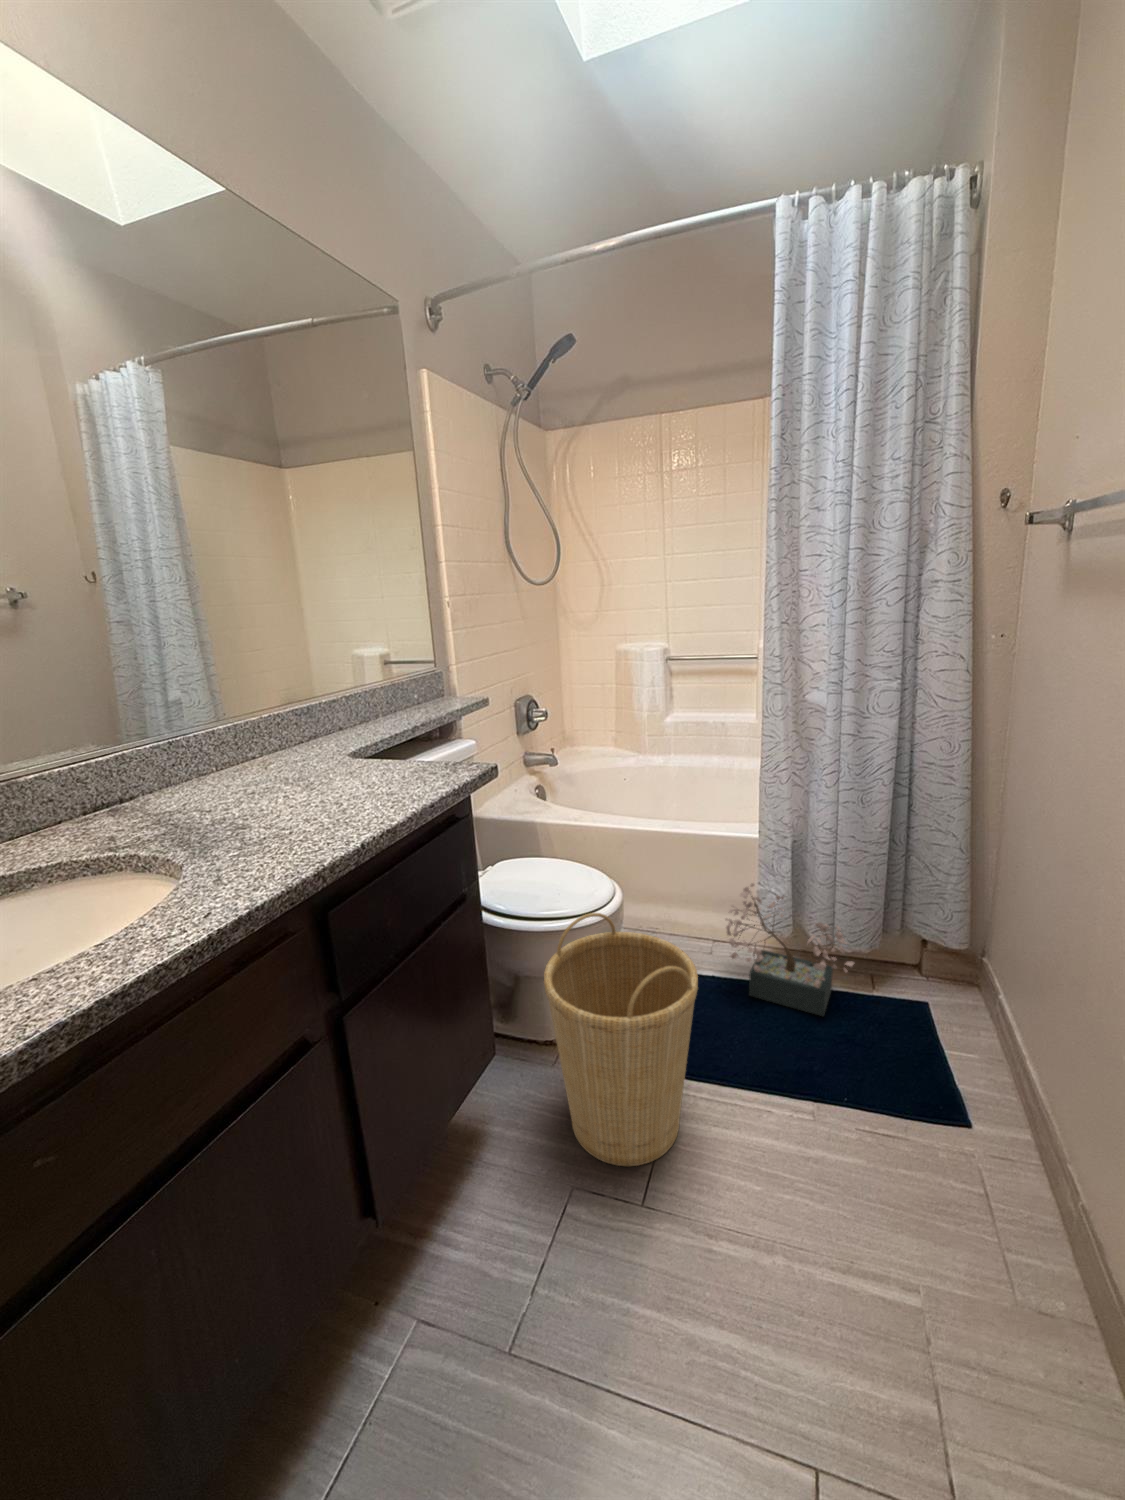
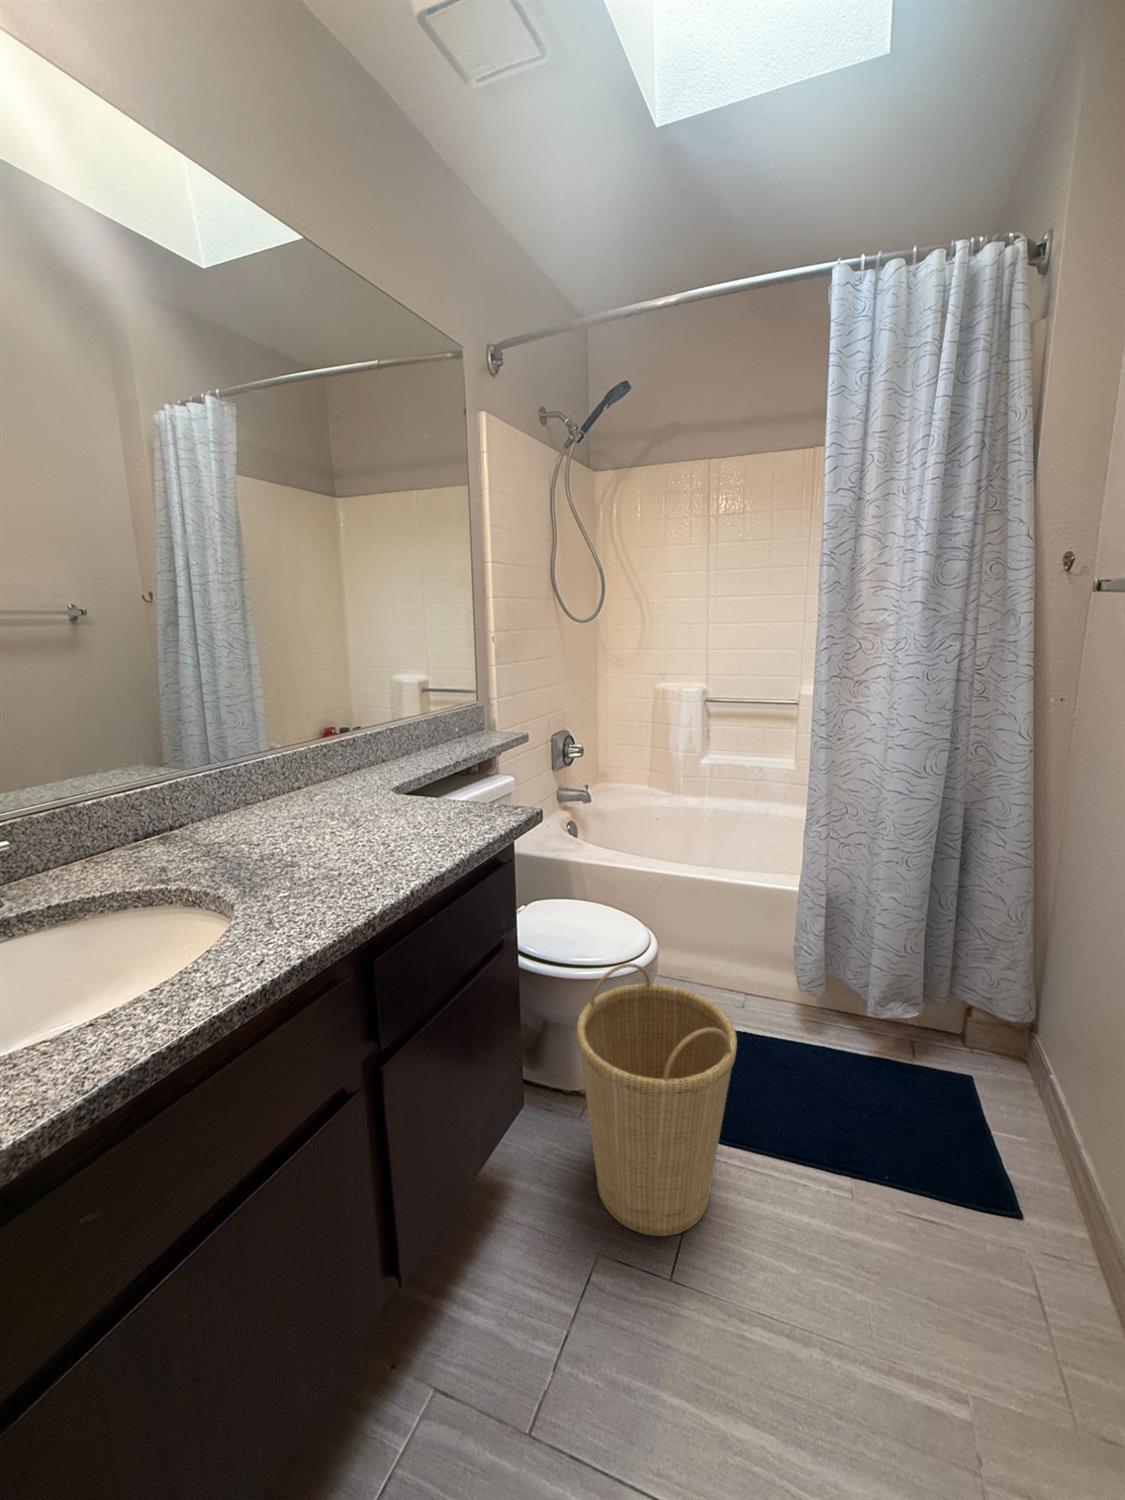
decorative plant: present [726,884,854,1016] -> none [761,938,898,1085]

